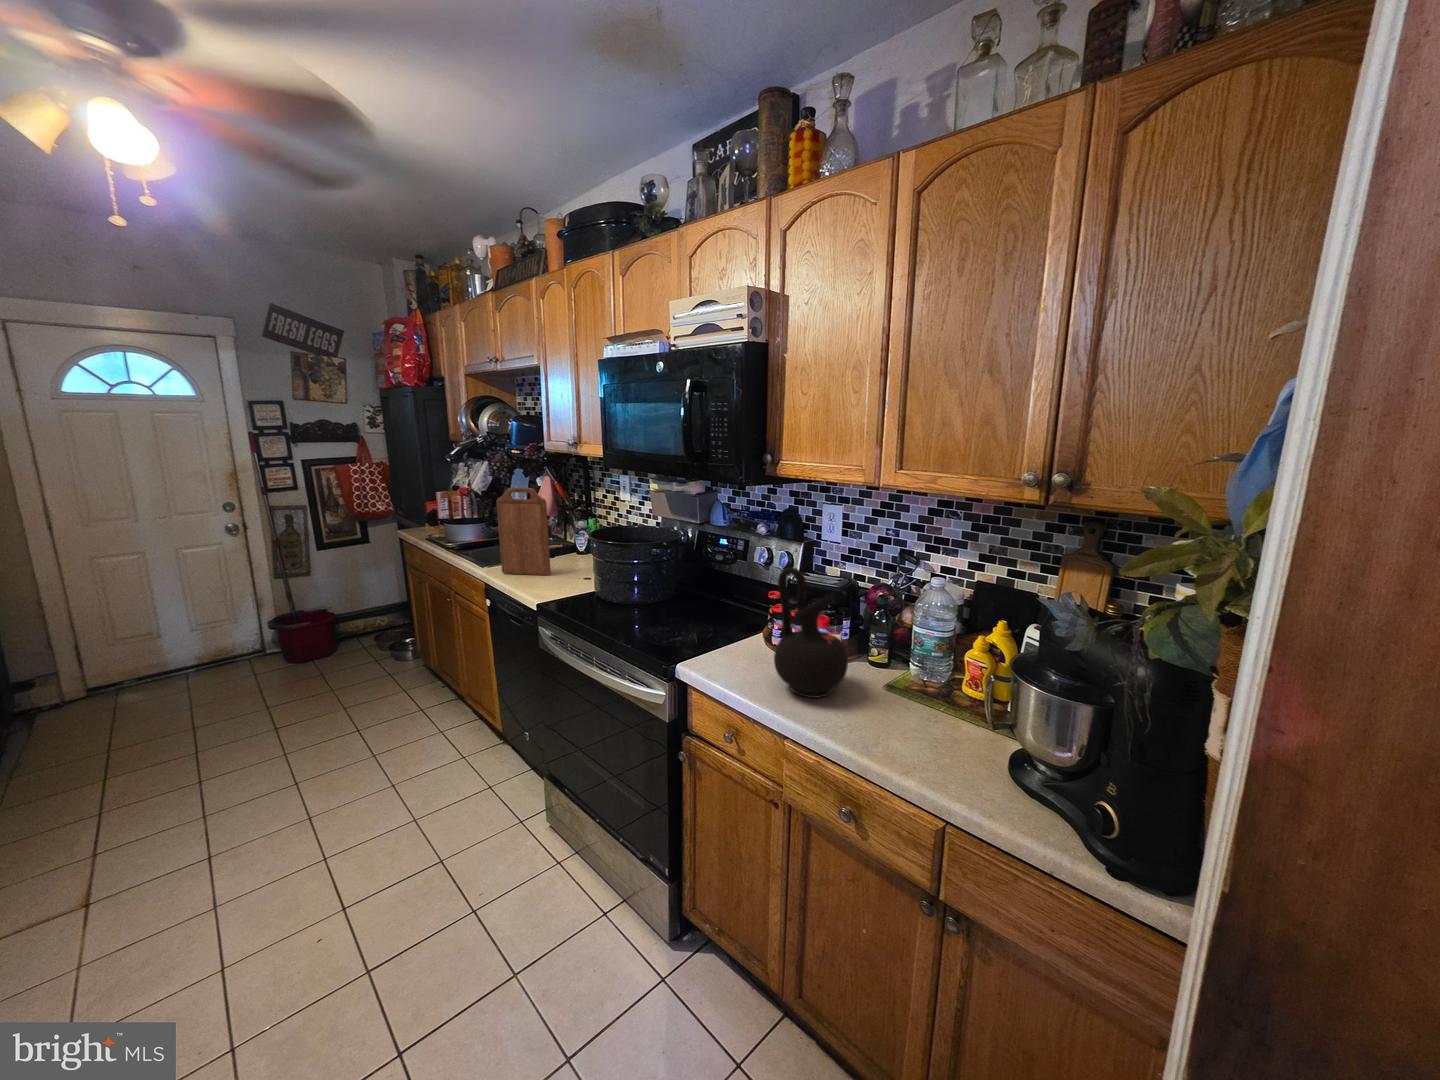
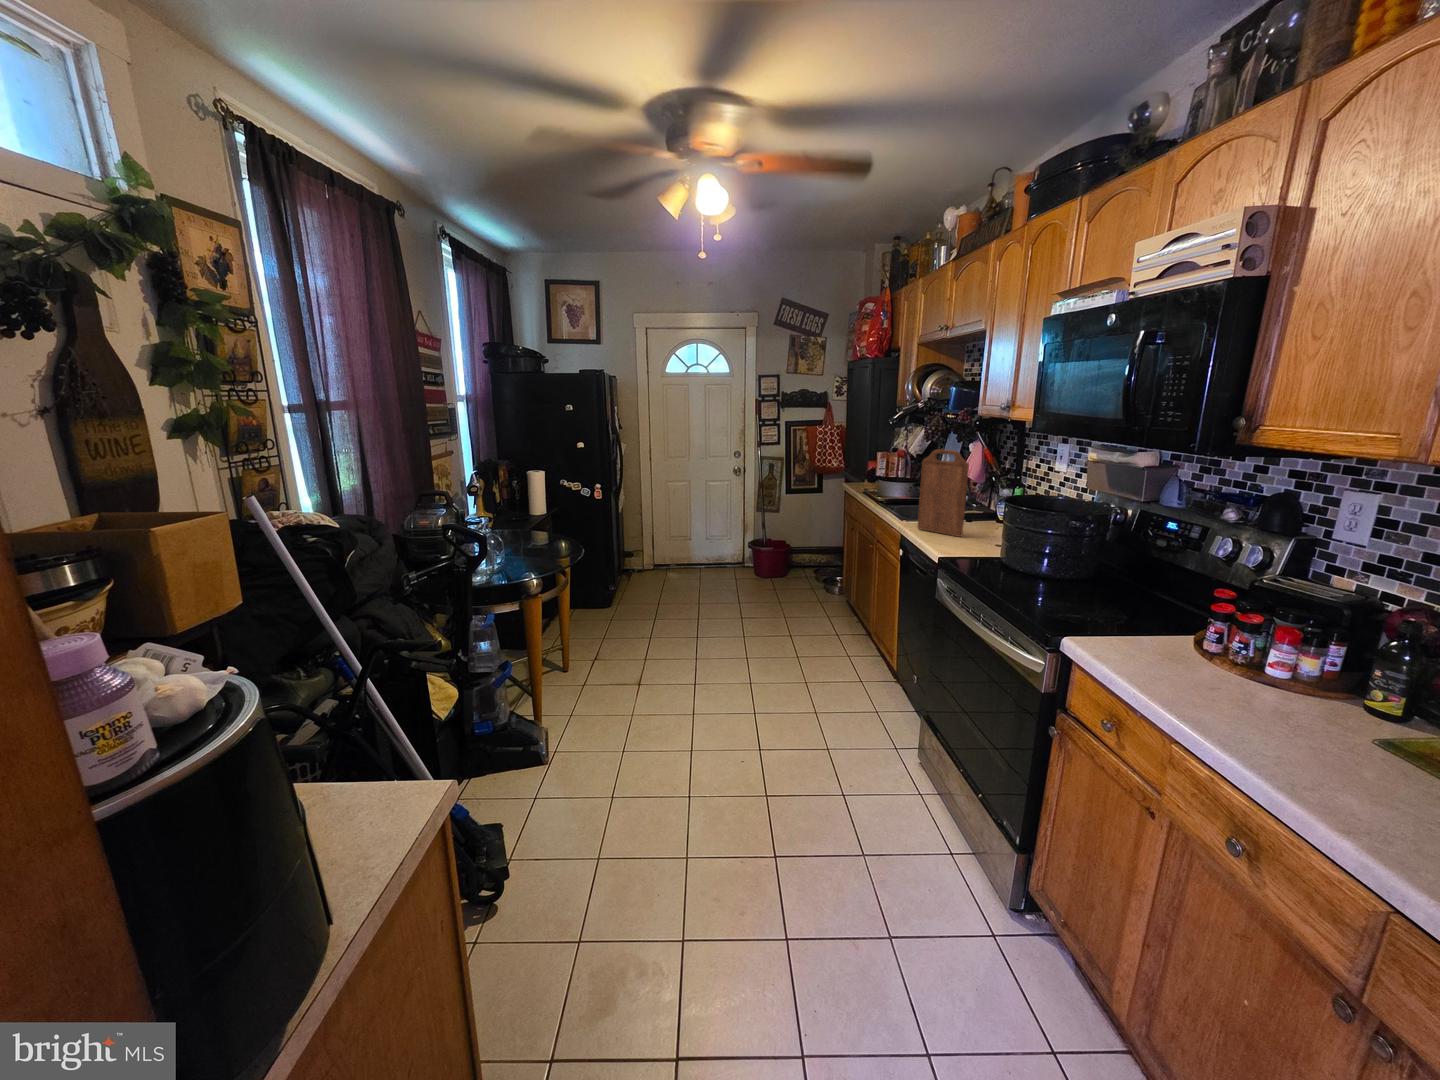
ceramic jug: present [774,568,848,698] -> none [1184,554,1305,717]

